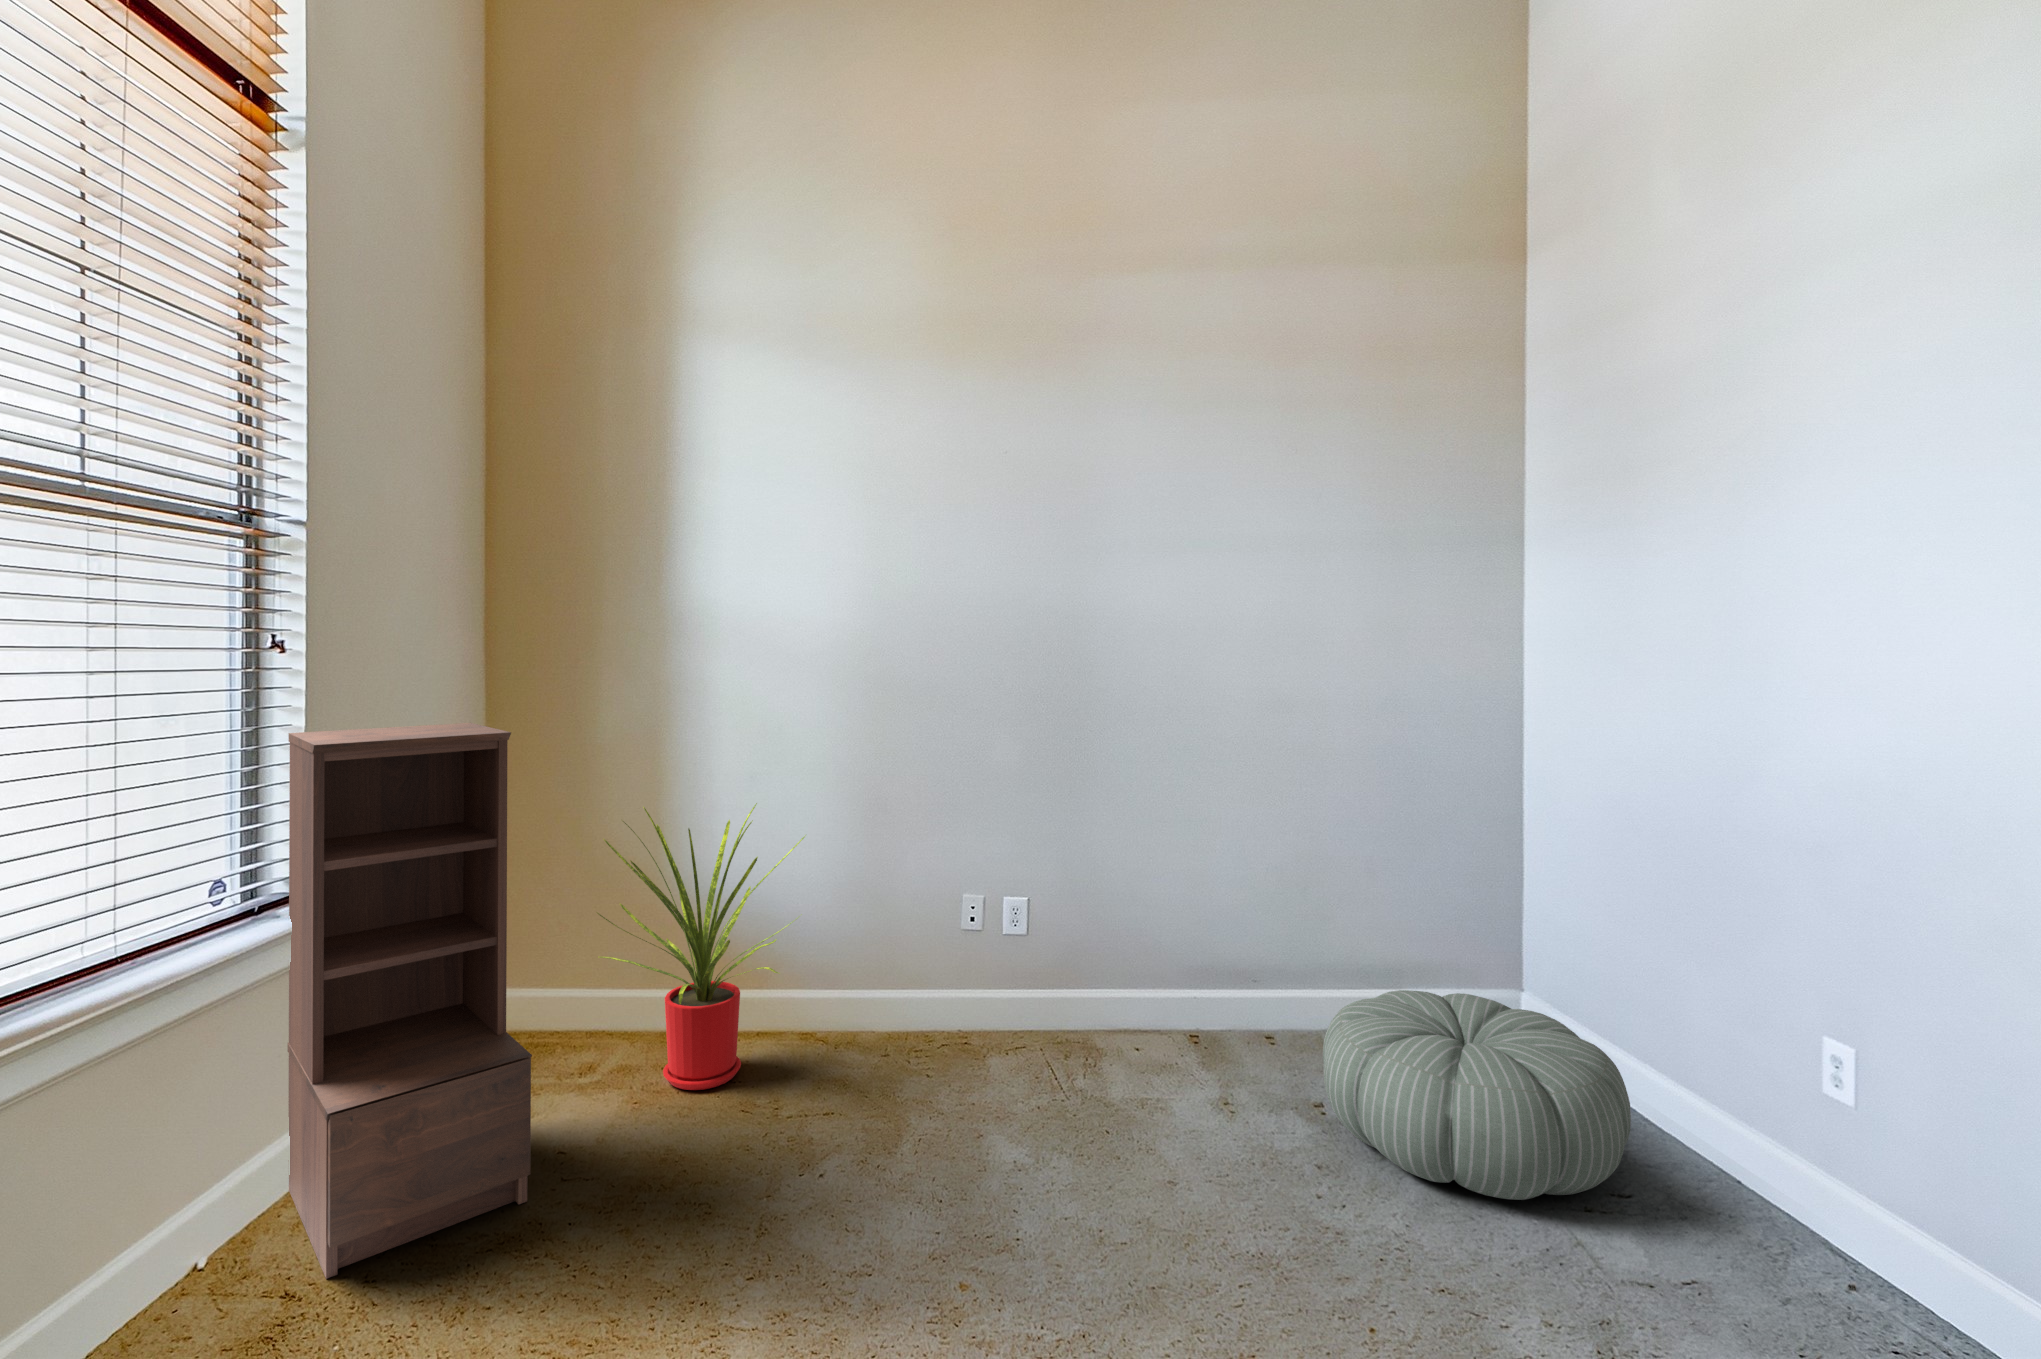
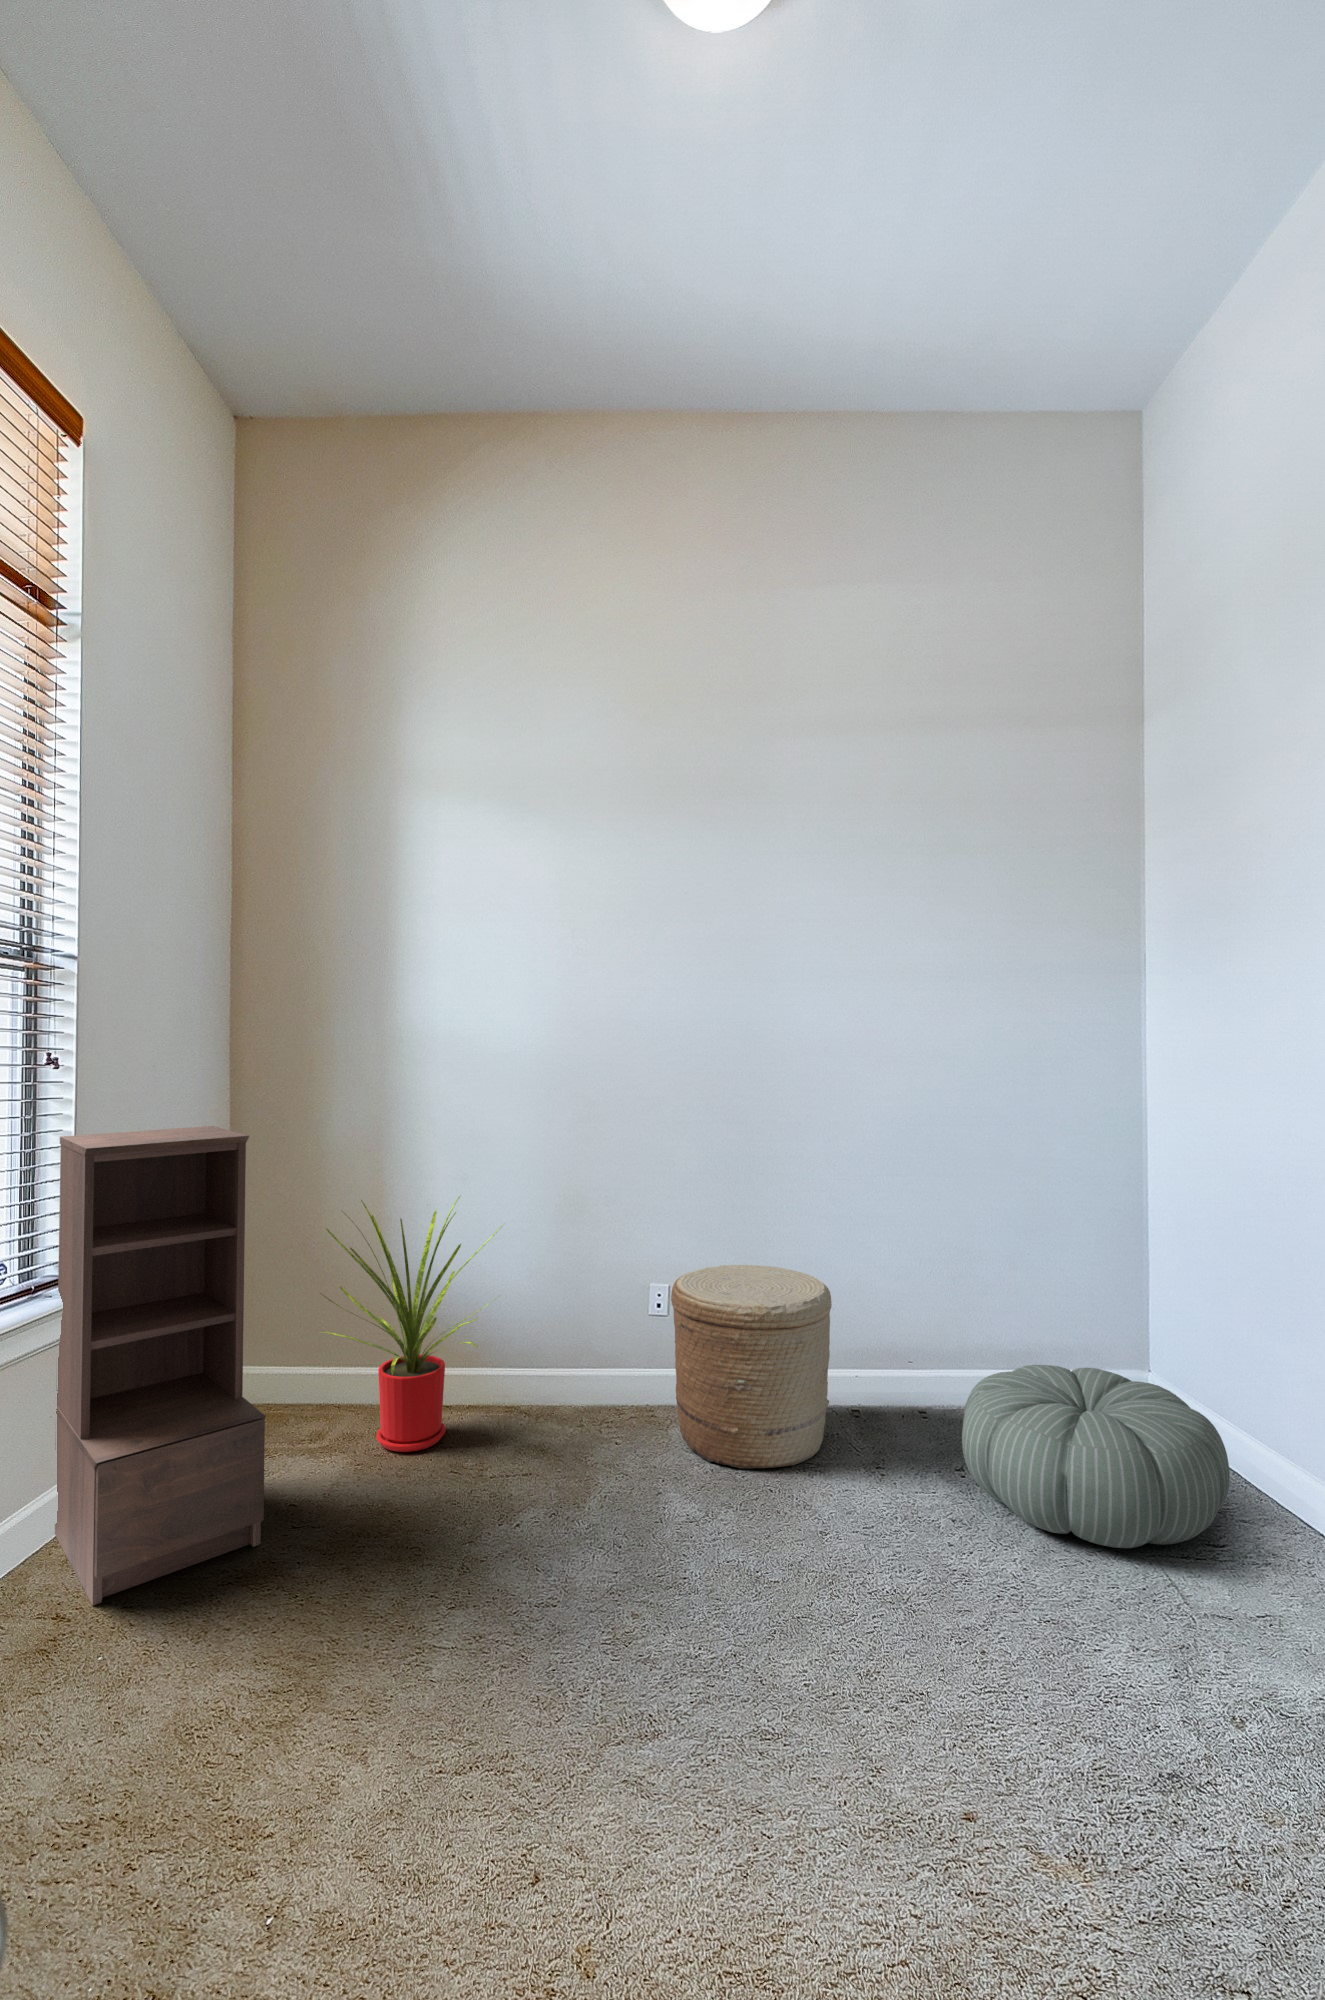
woven basket: none [994,880,1174,1108] -> present [671,1265,832,1469]

